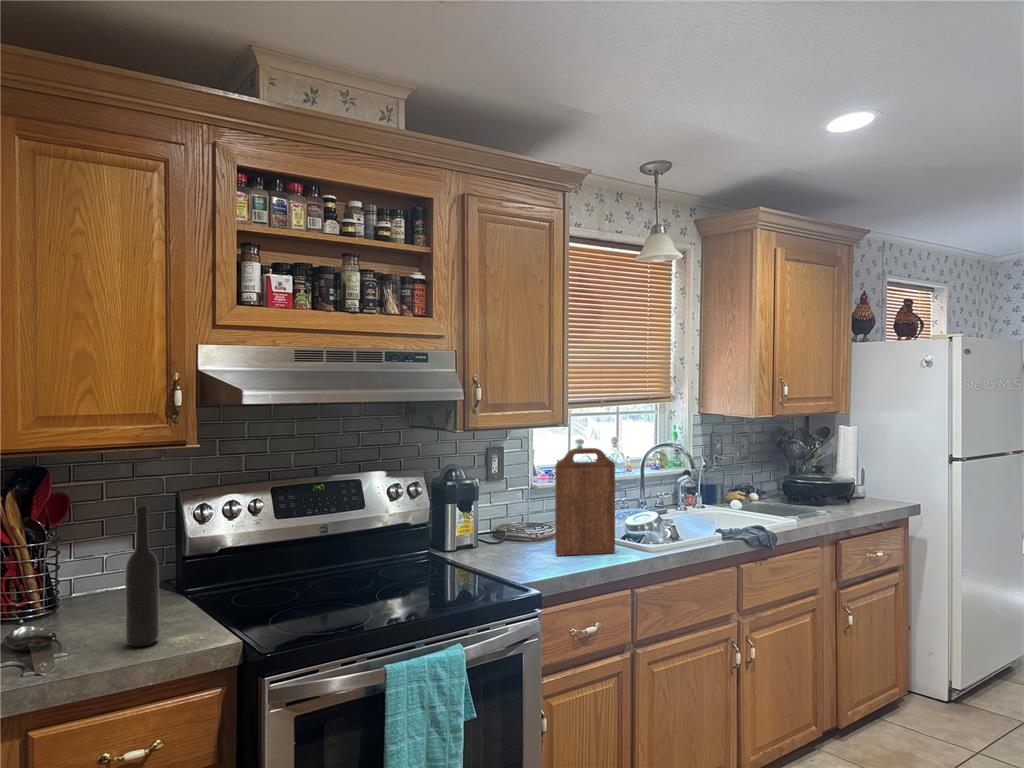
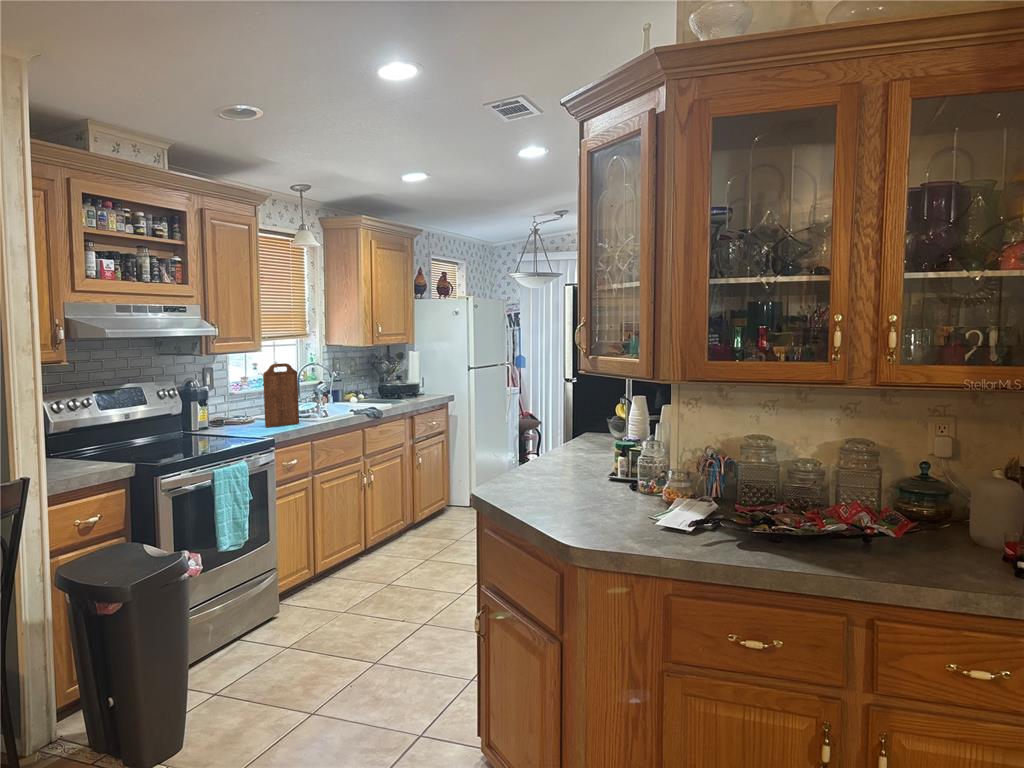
bottle: present [125,506,159,647] -> none [64,395,86,471]

